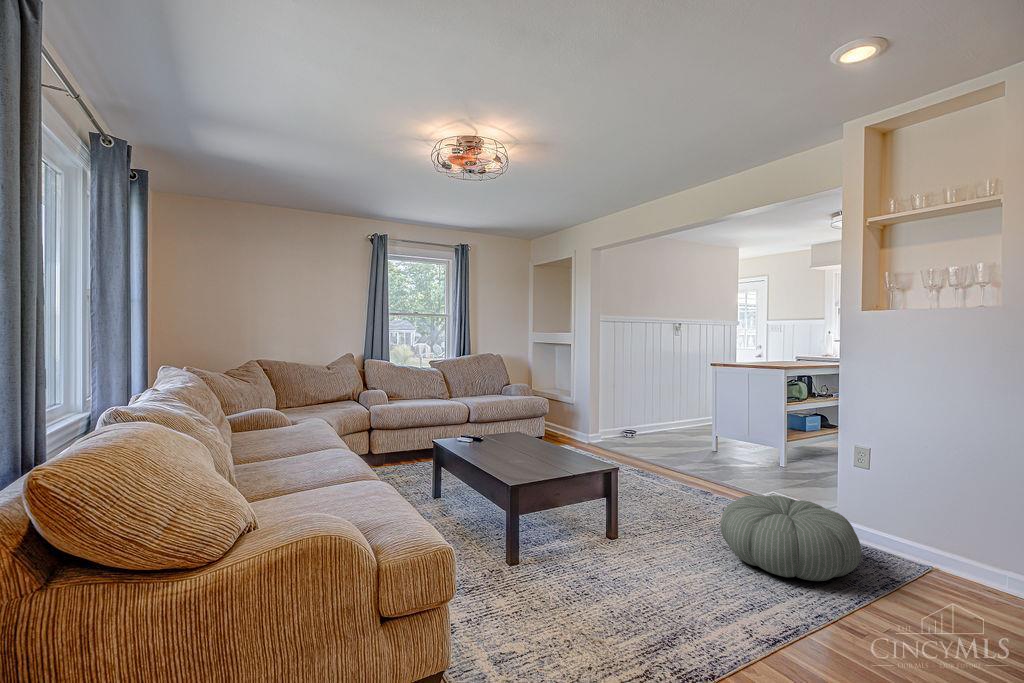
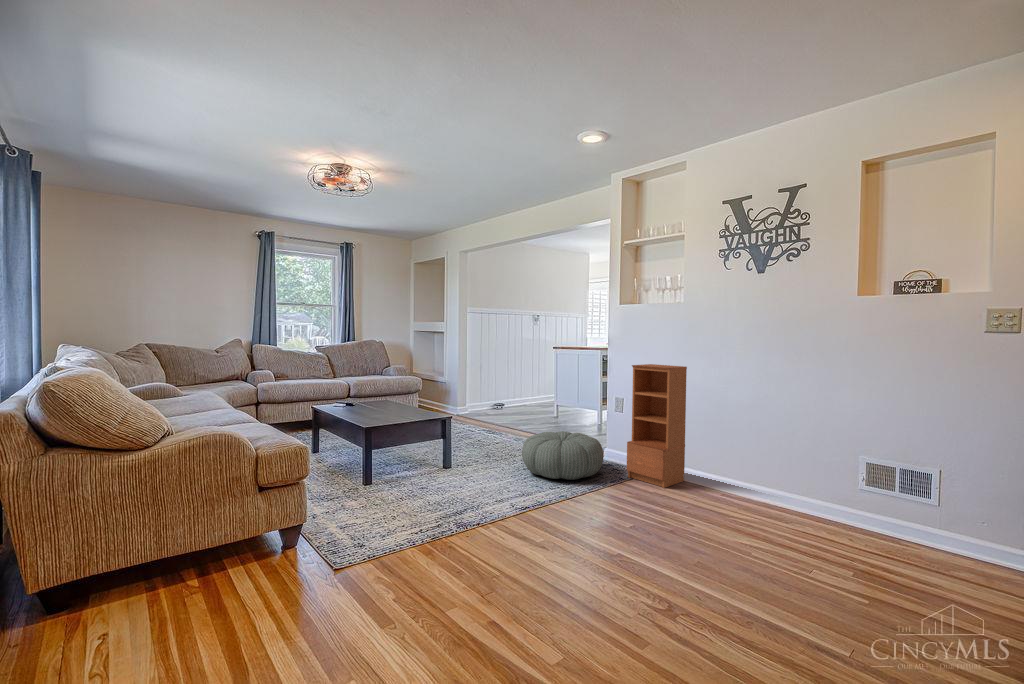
bookcase: none [903,404,1019,614] -> present [627,364,687,488]

